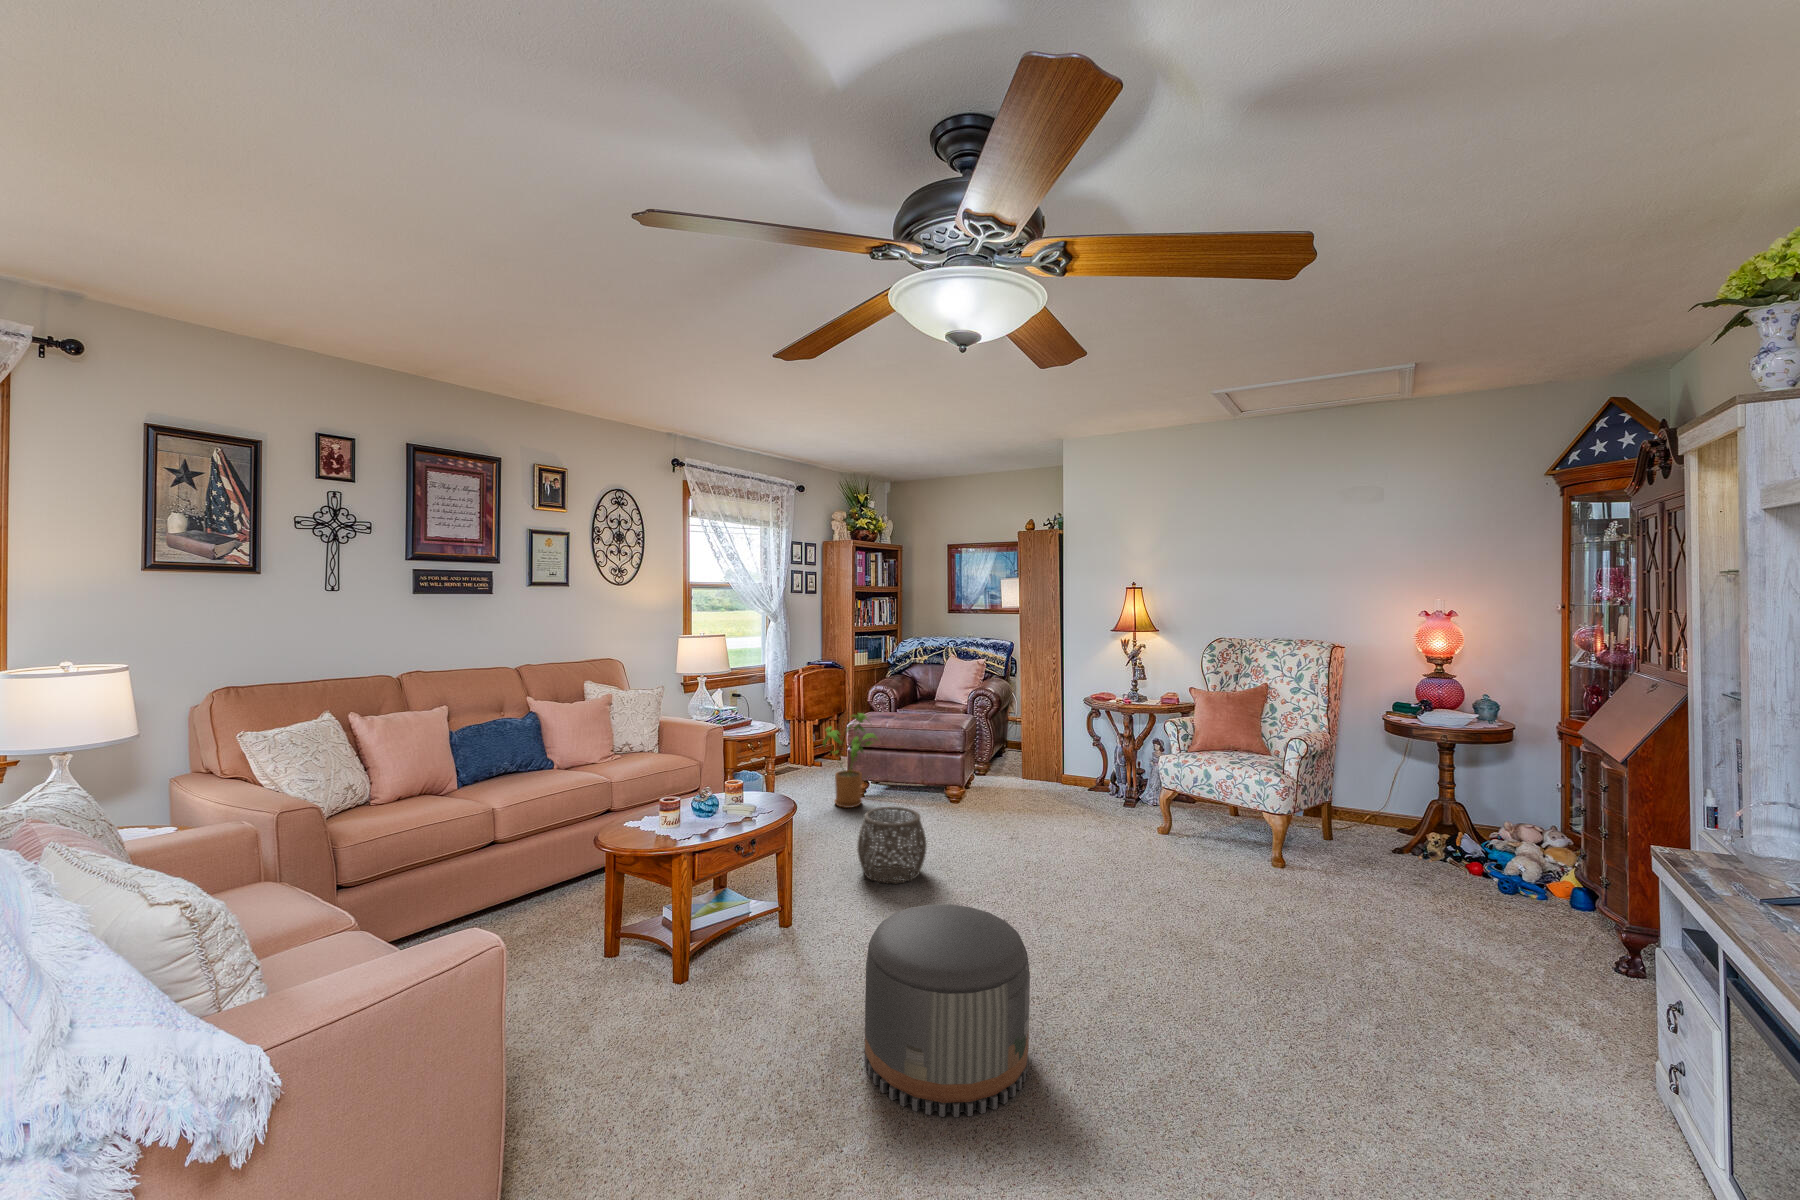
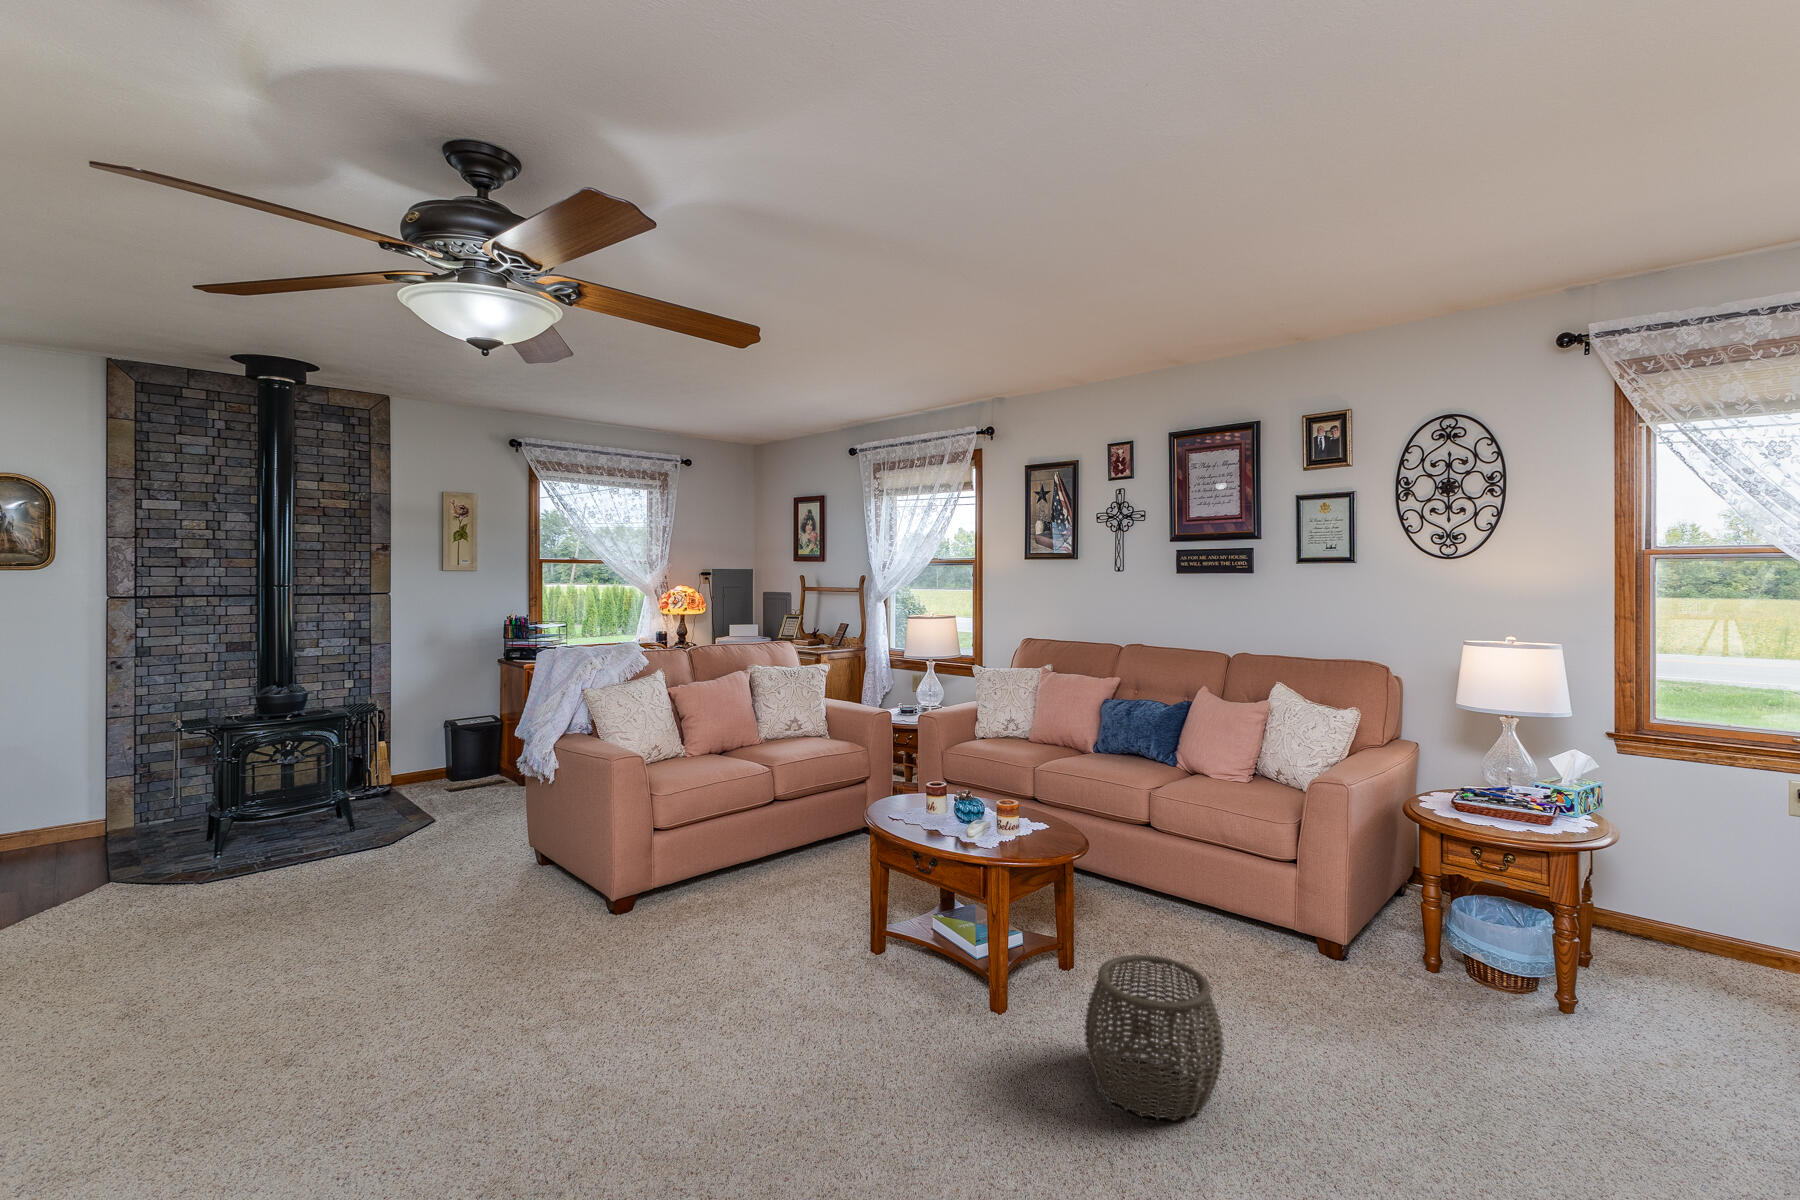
house plant: present [823,713,877,808] -> none [1552,879,1733,1118]
pouf: present [865,904,1030,1117] -> none [561,886,743,1094]

